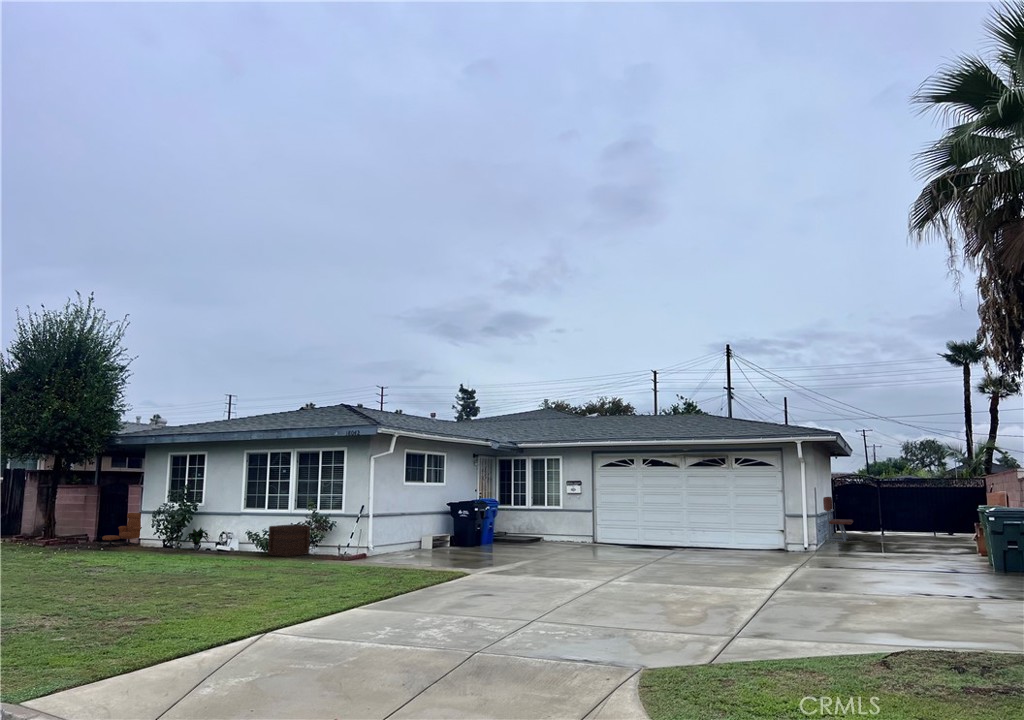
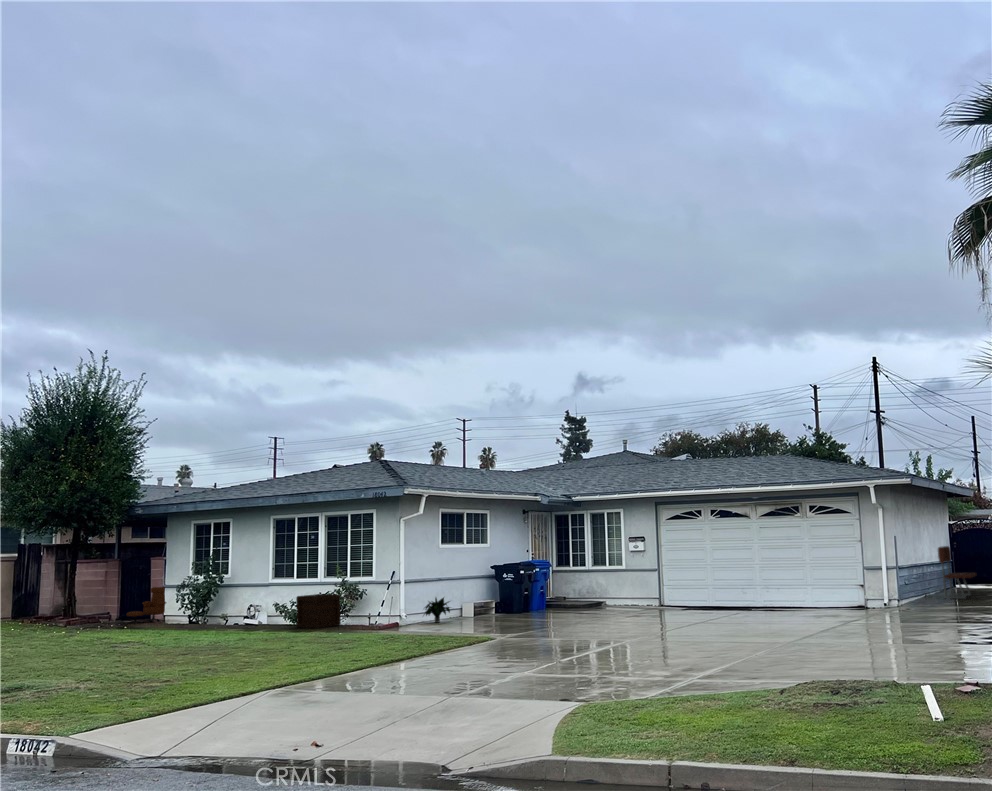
potted plant: present [184,528,210,549] -> present [424,598,450,623]

